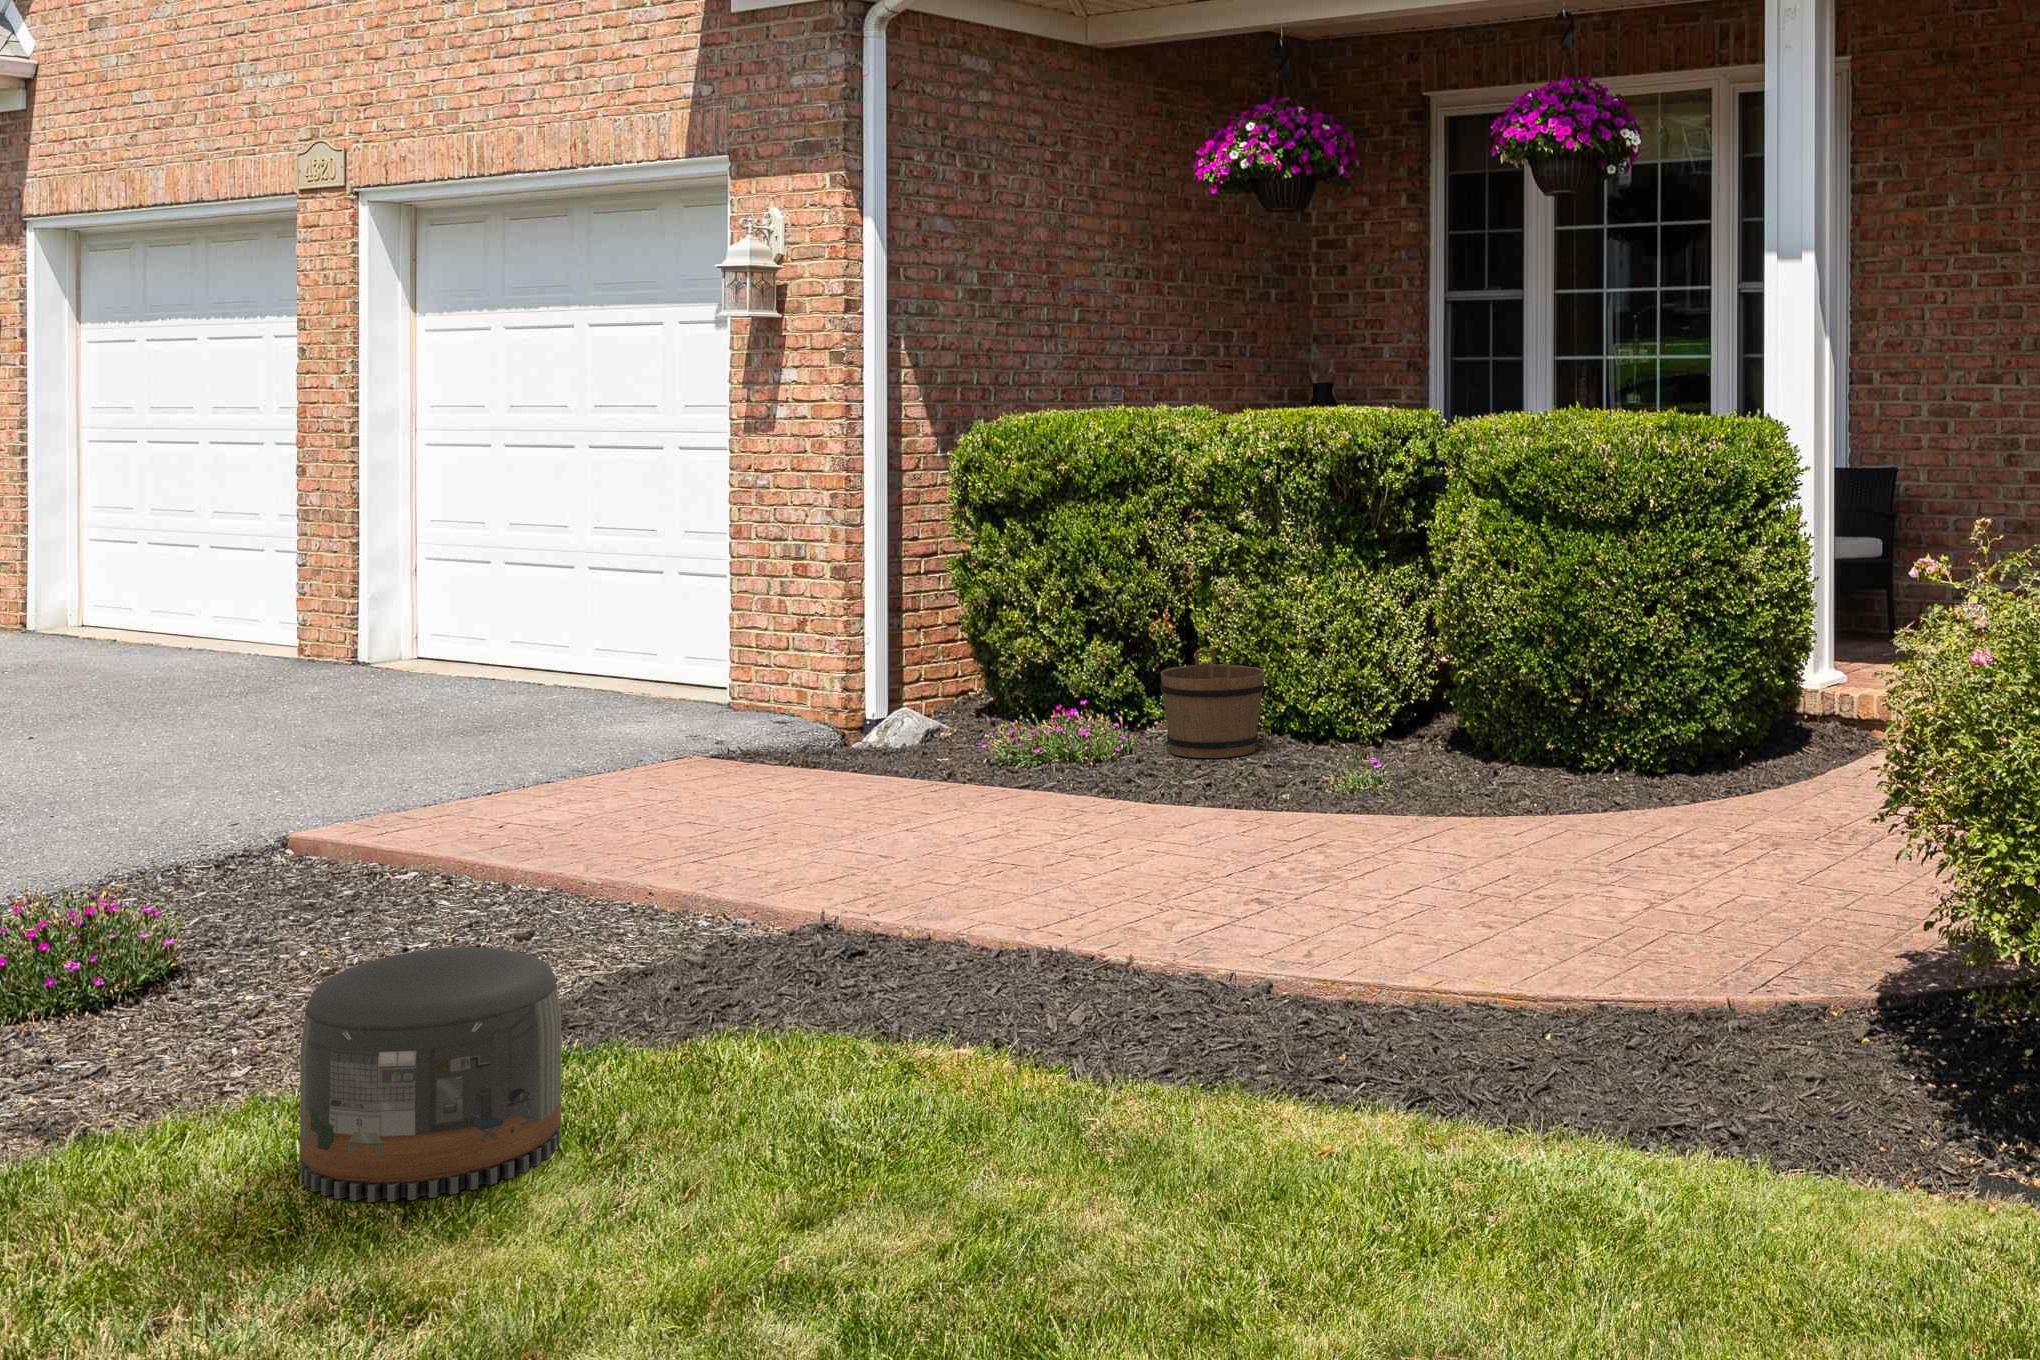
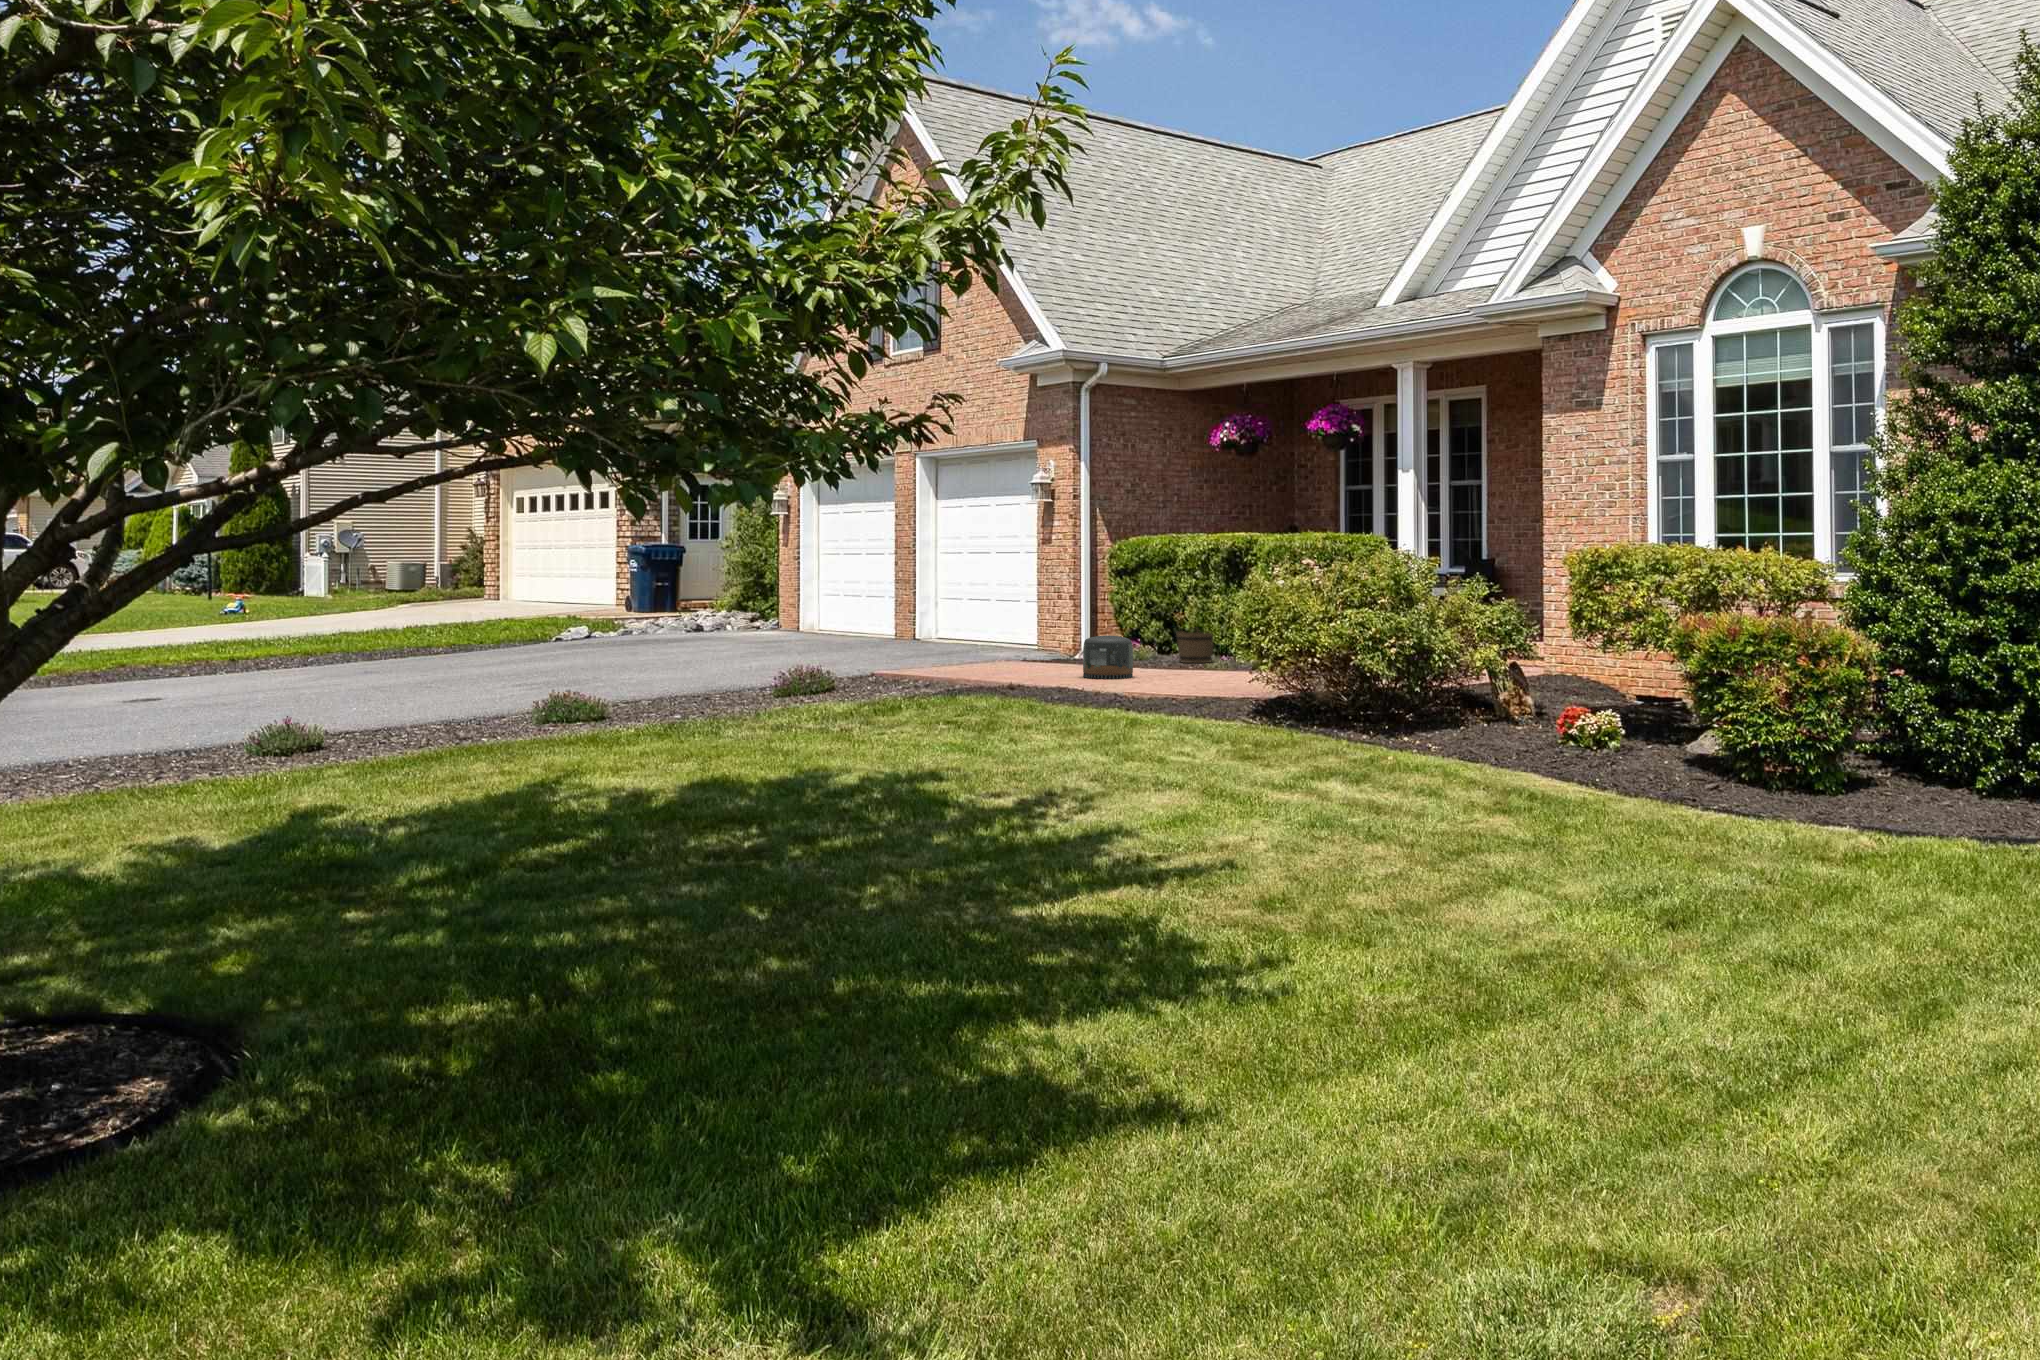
pouf: present [300,947,561,1202] -> present [1083,635,1133,679]

